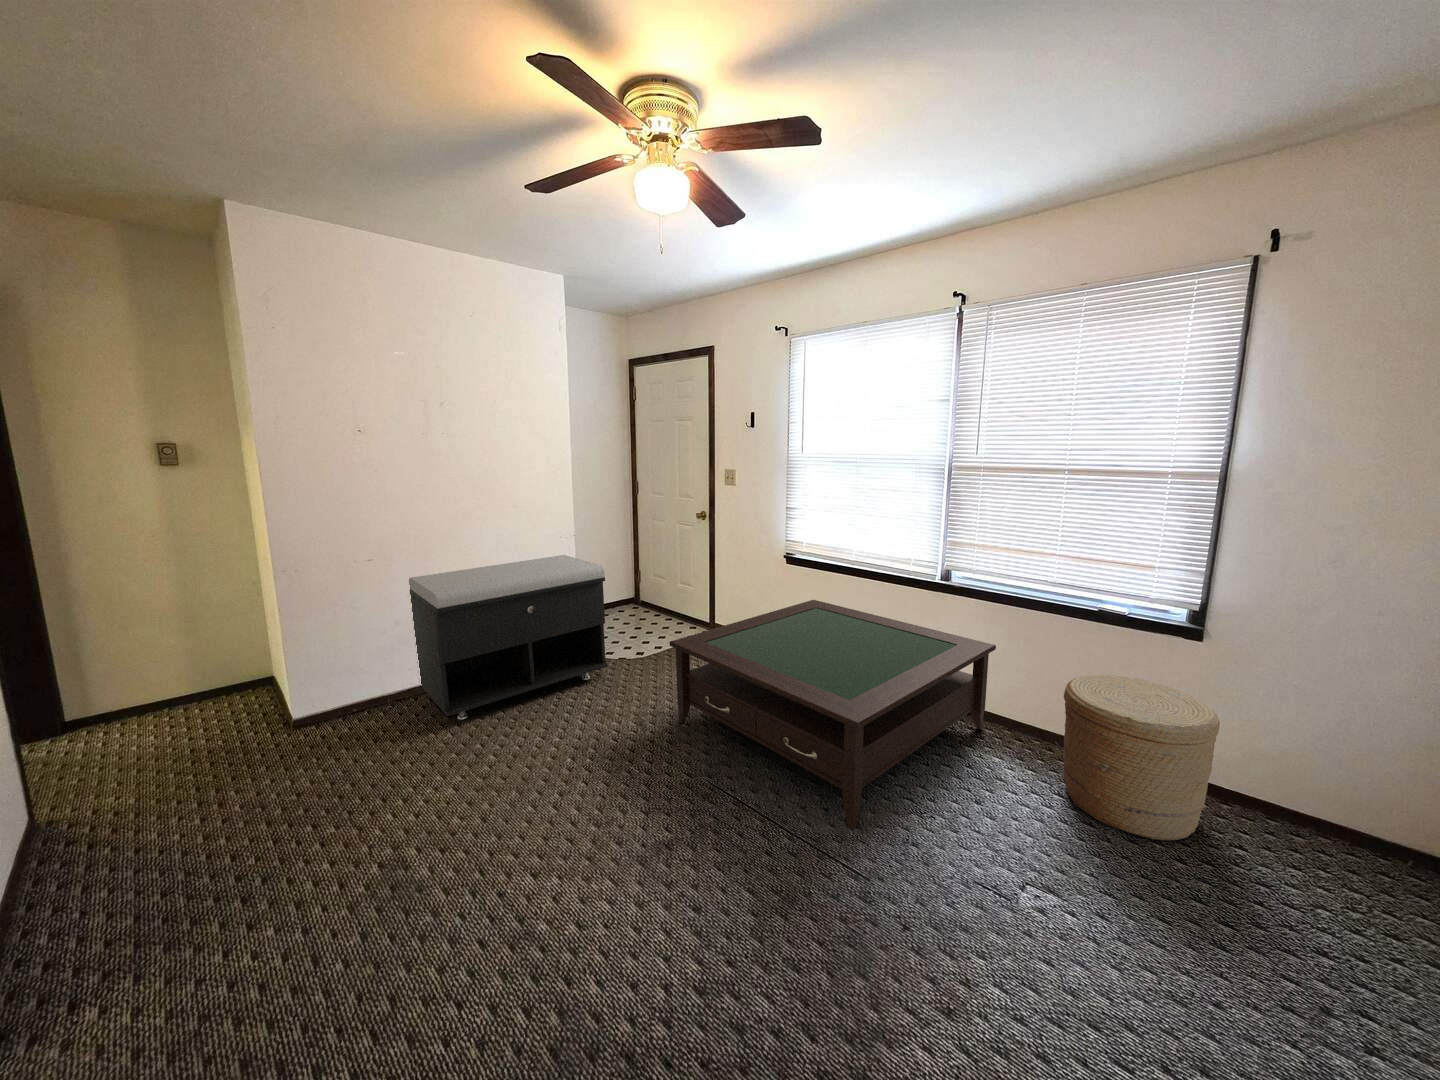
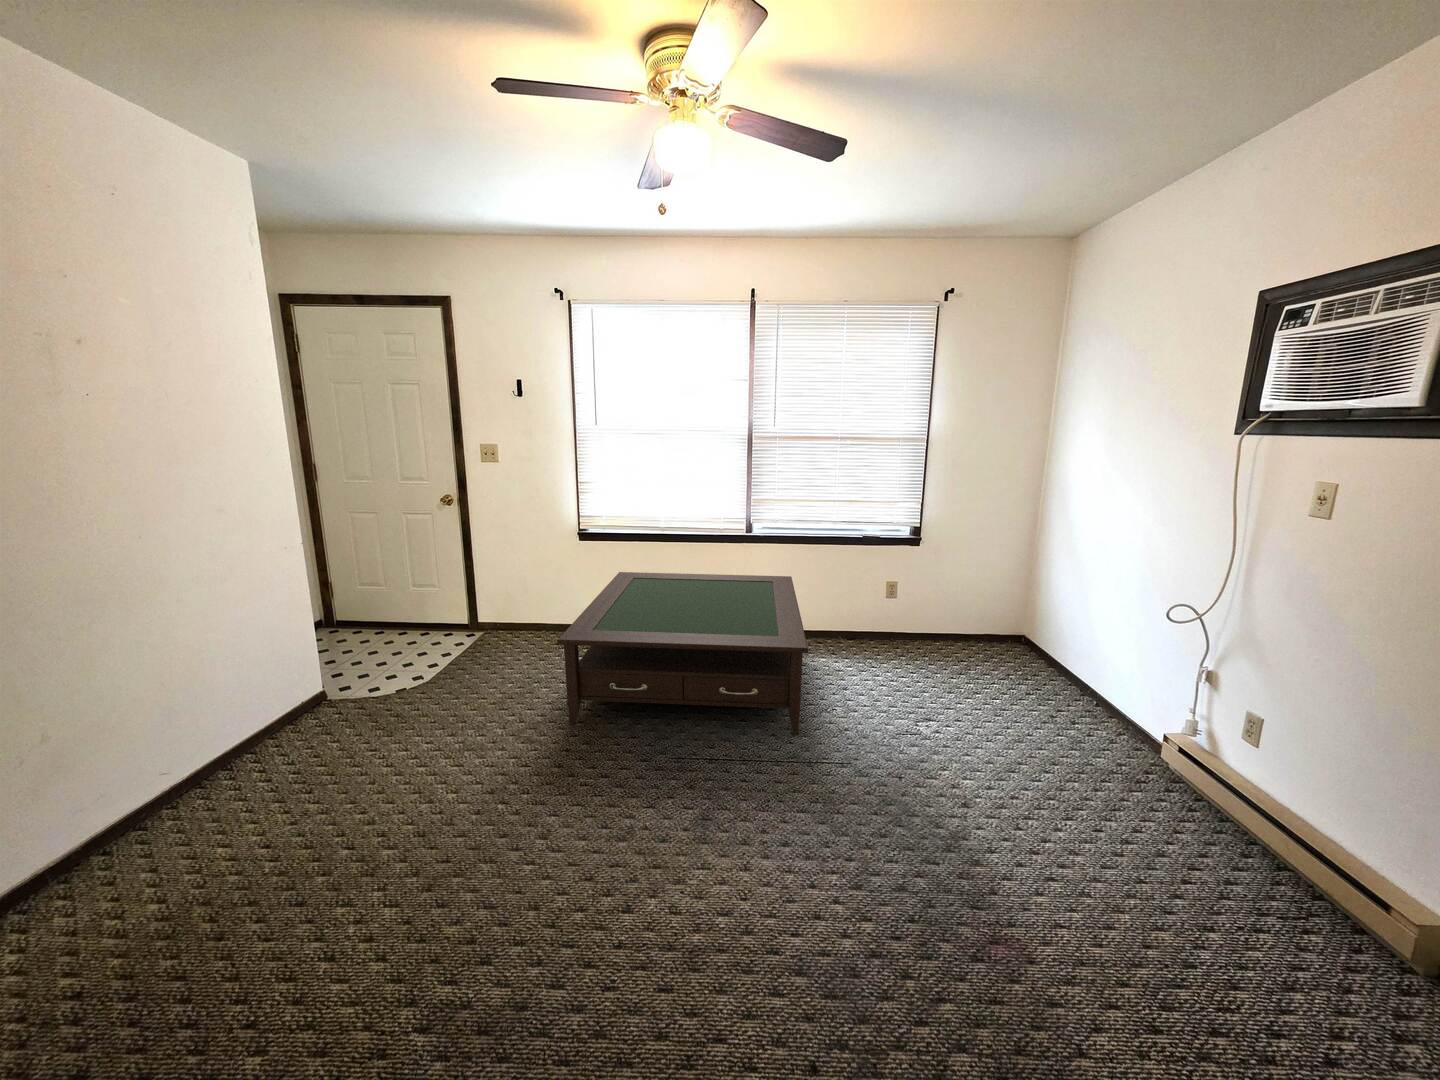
storage bench: present [409,555,607,720] -> none [31,573,419,856]
woven basket: present [1064,675,1220,840] -> none [853,578,935,670]

